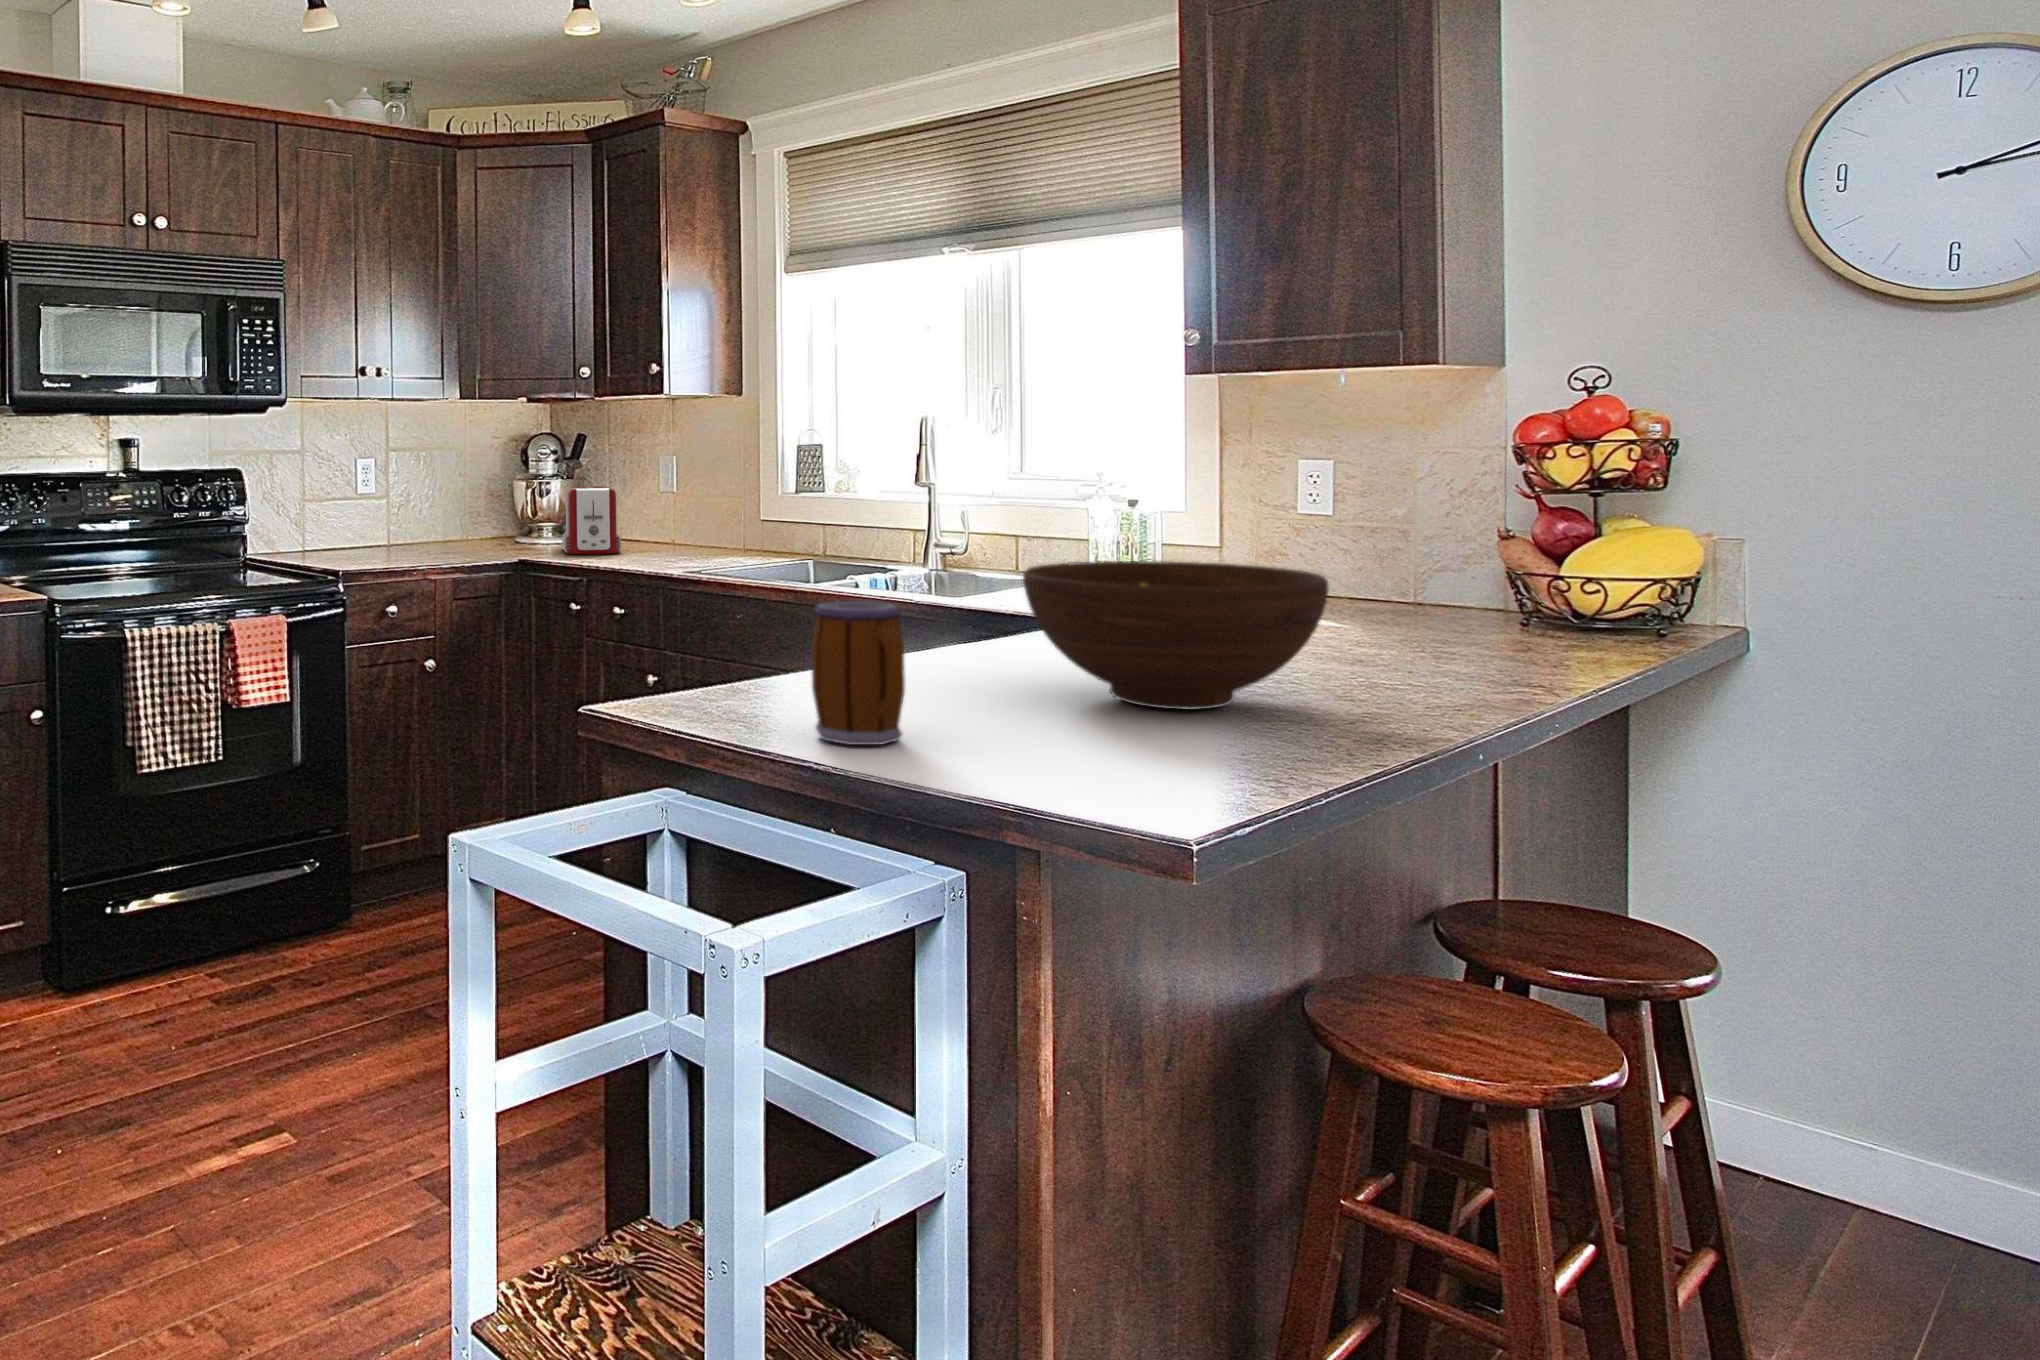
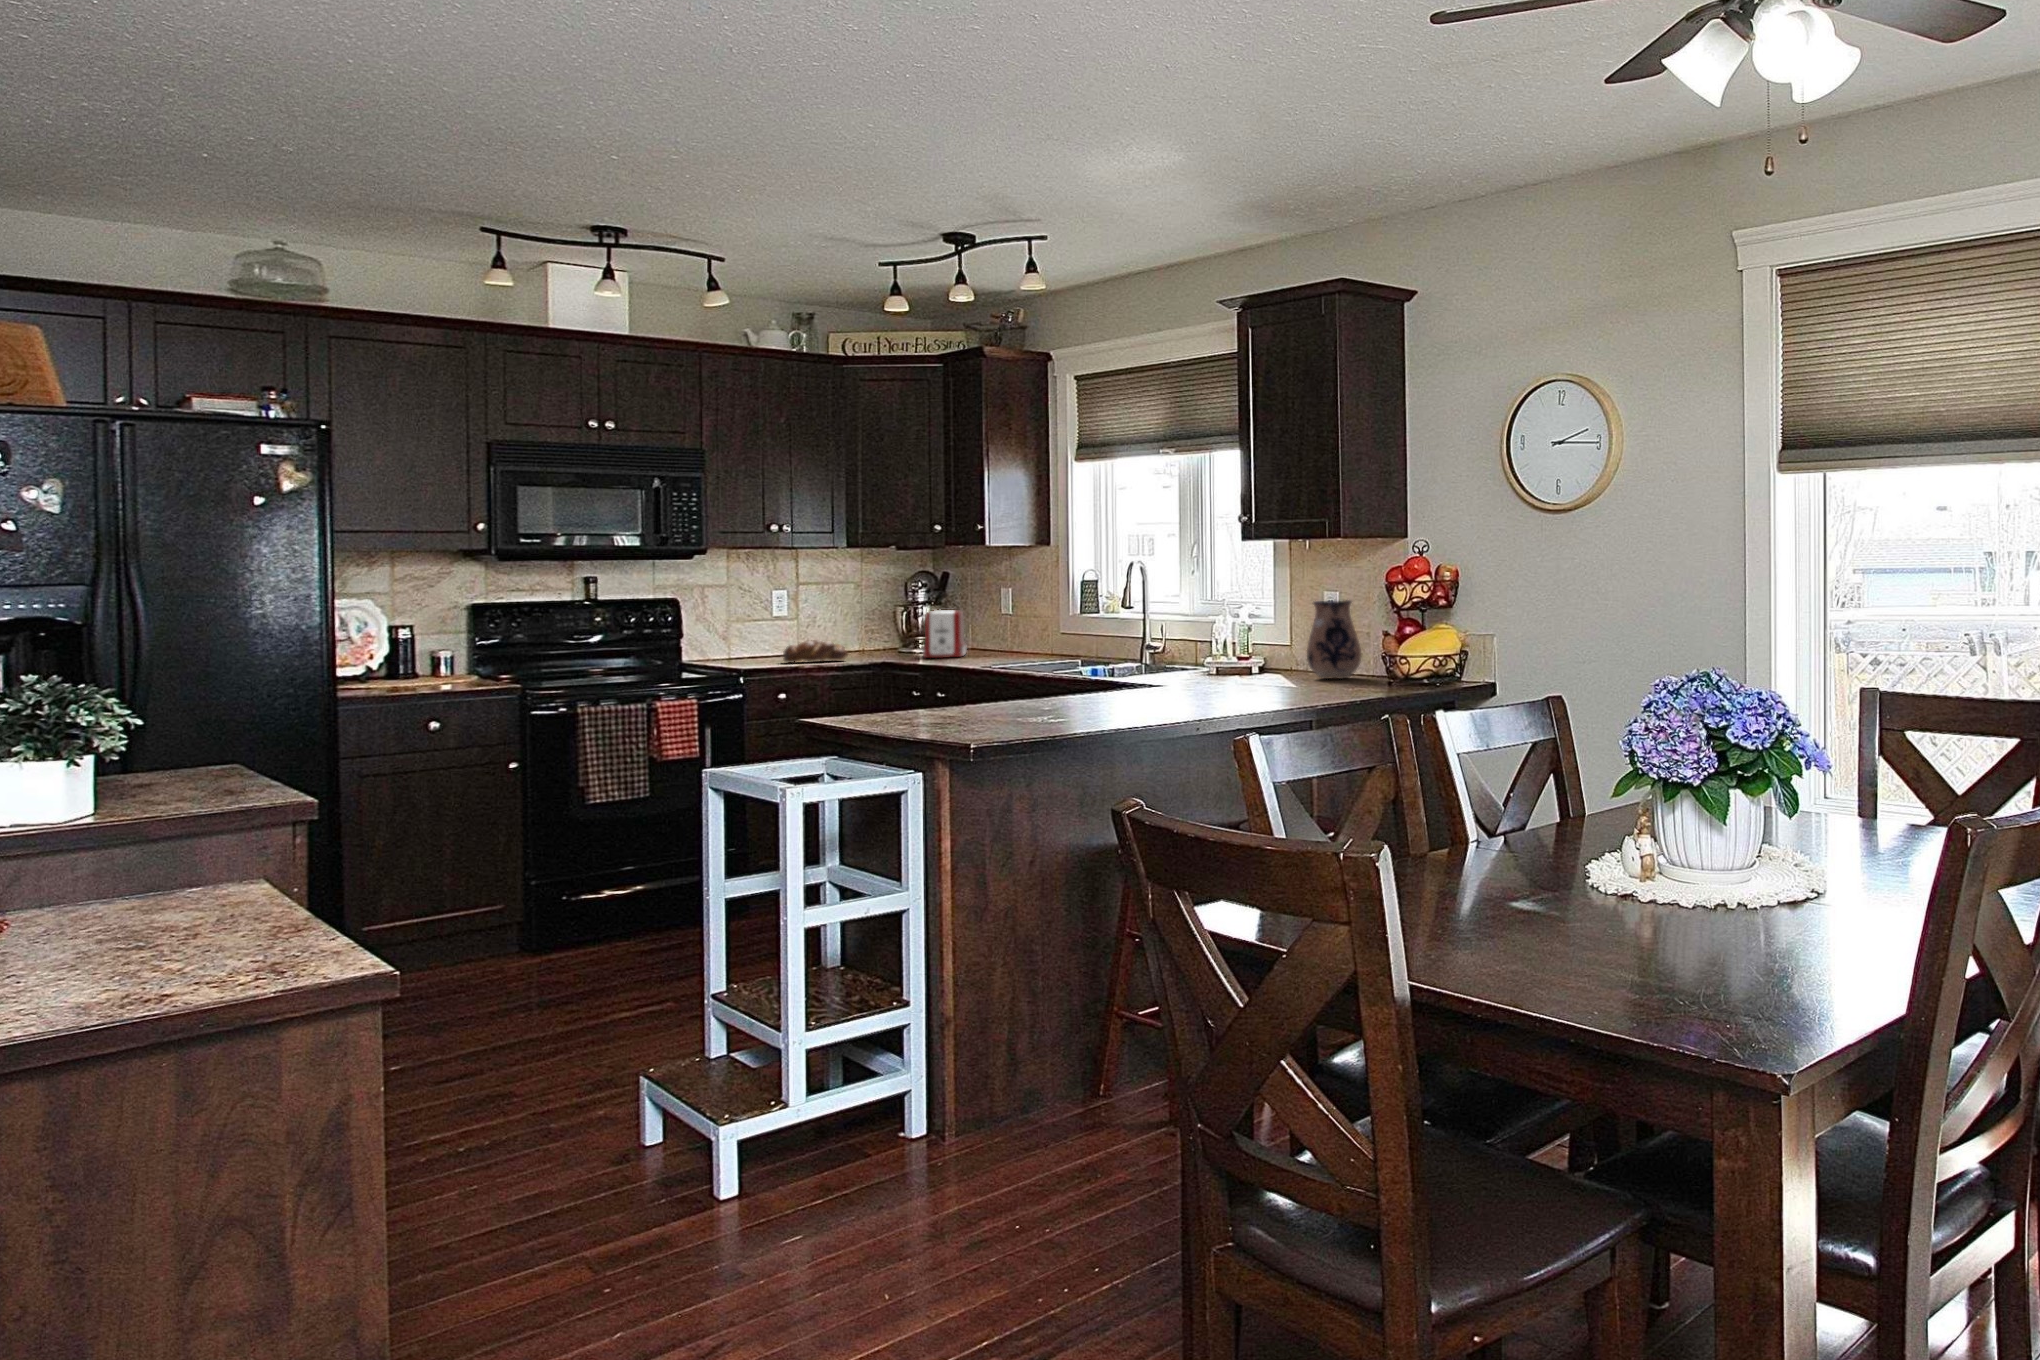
ceramic pitcher: none [1372,482,1489,625] -> present [1307,600,1362,679]
bread loaf: none [380,527,468,560] -> present [783,640,848,663]
fruit bowl: present [1023,561,1329,710] -> none [1018,641,1153,708]
mug: present [811,601,905,745] -> none [882,657,925,721]

